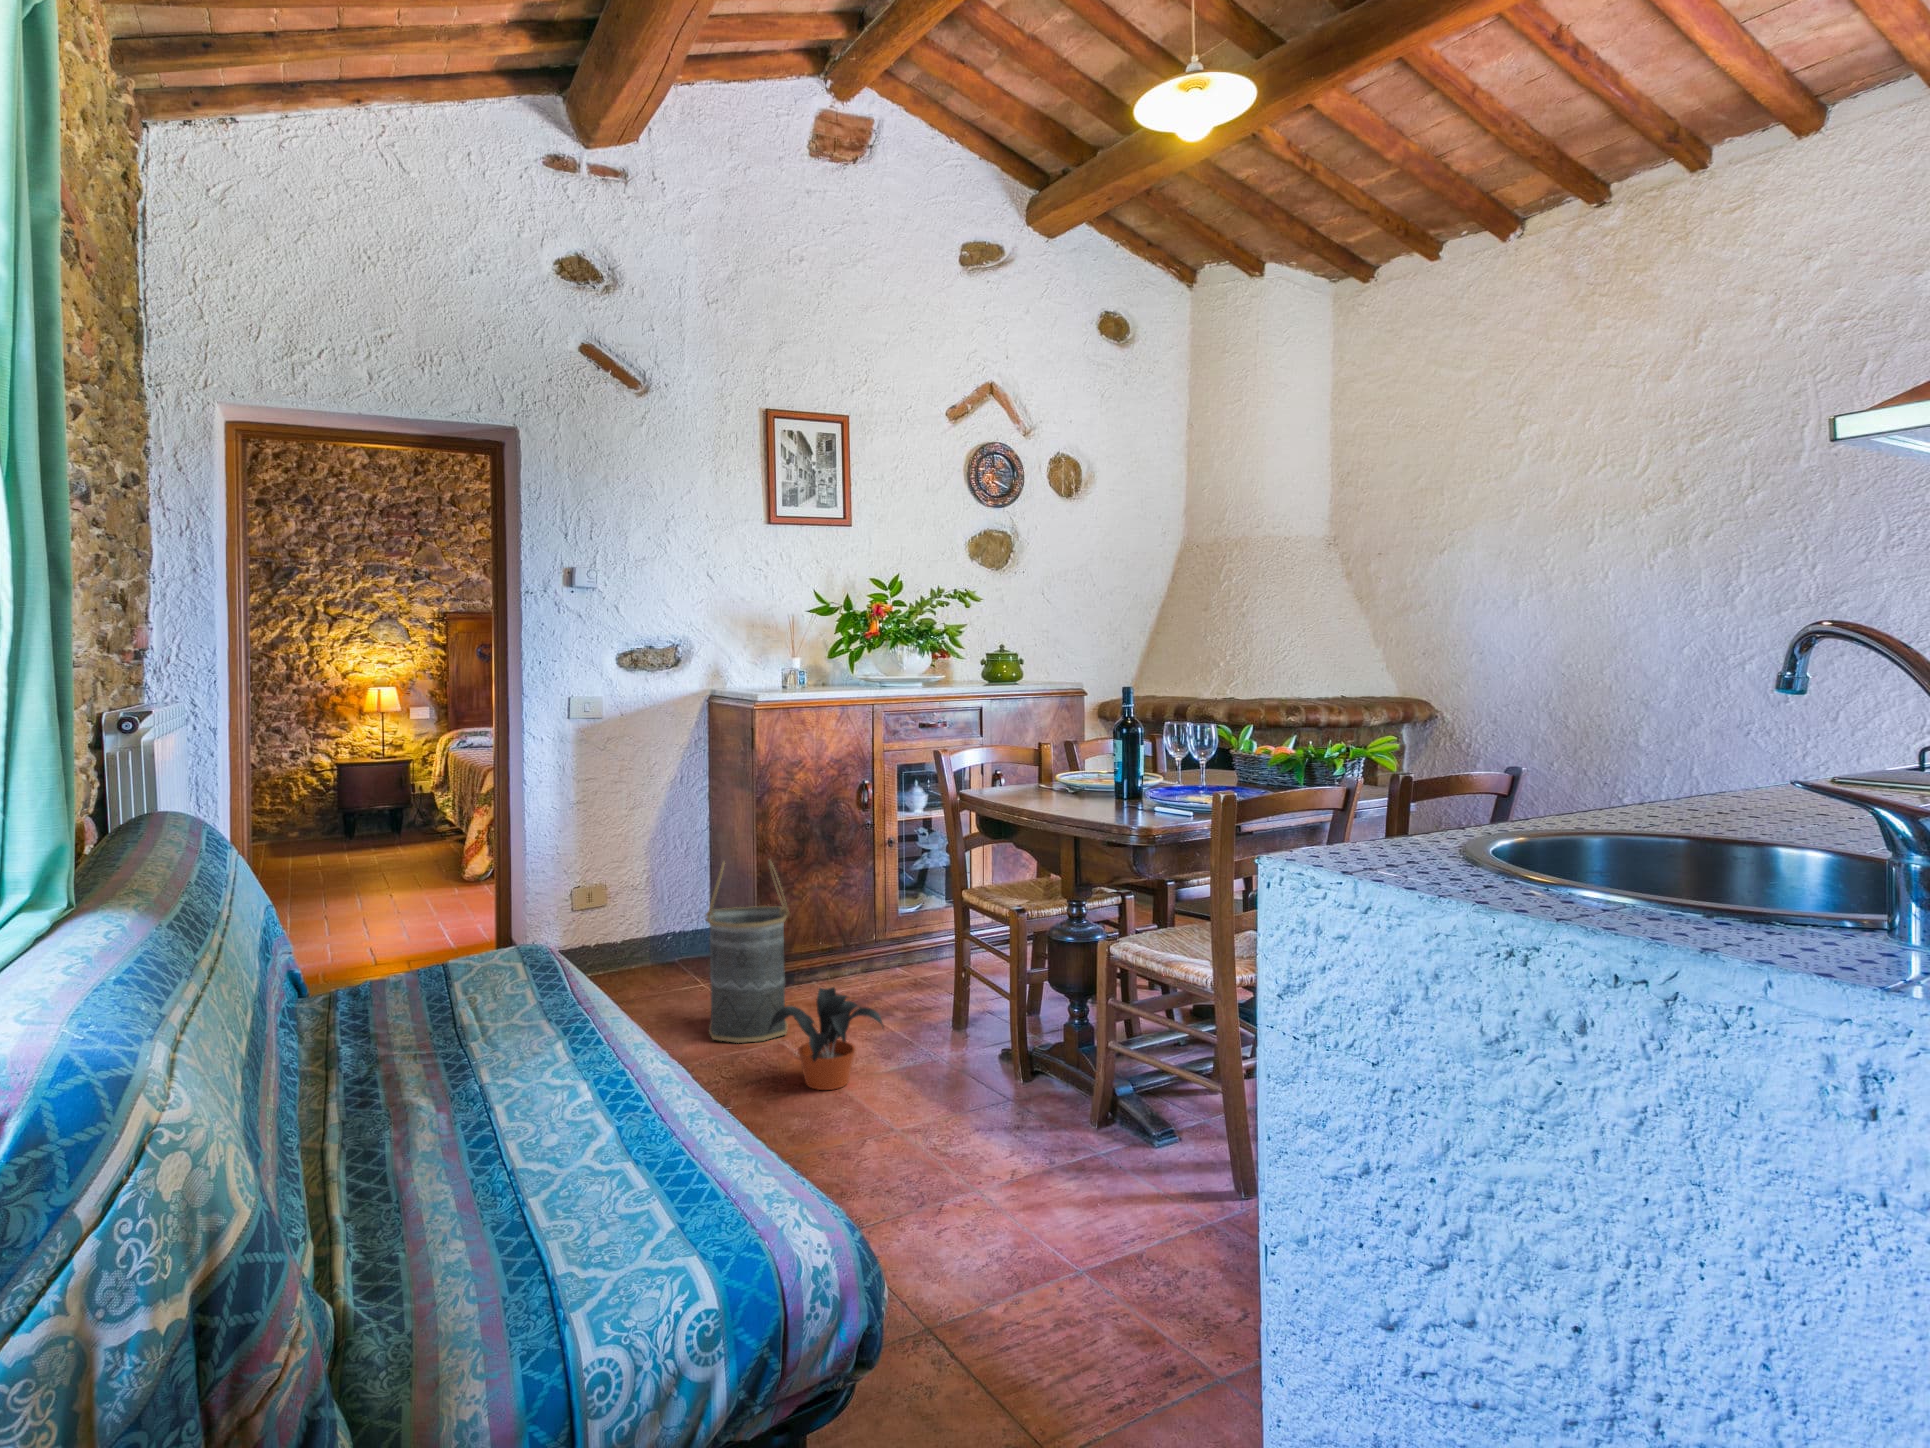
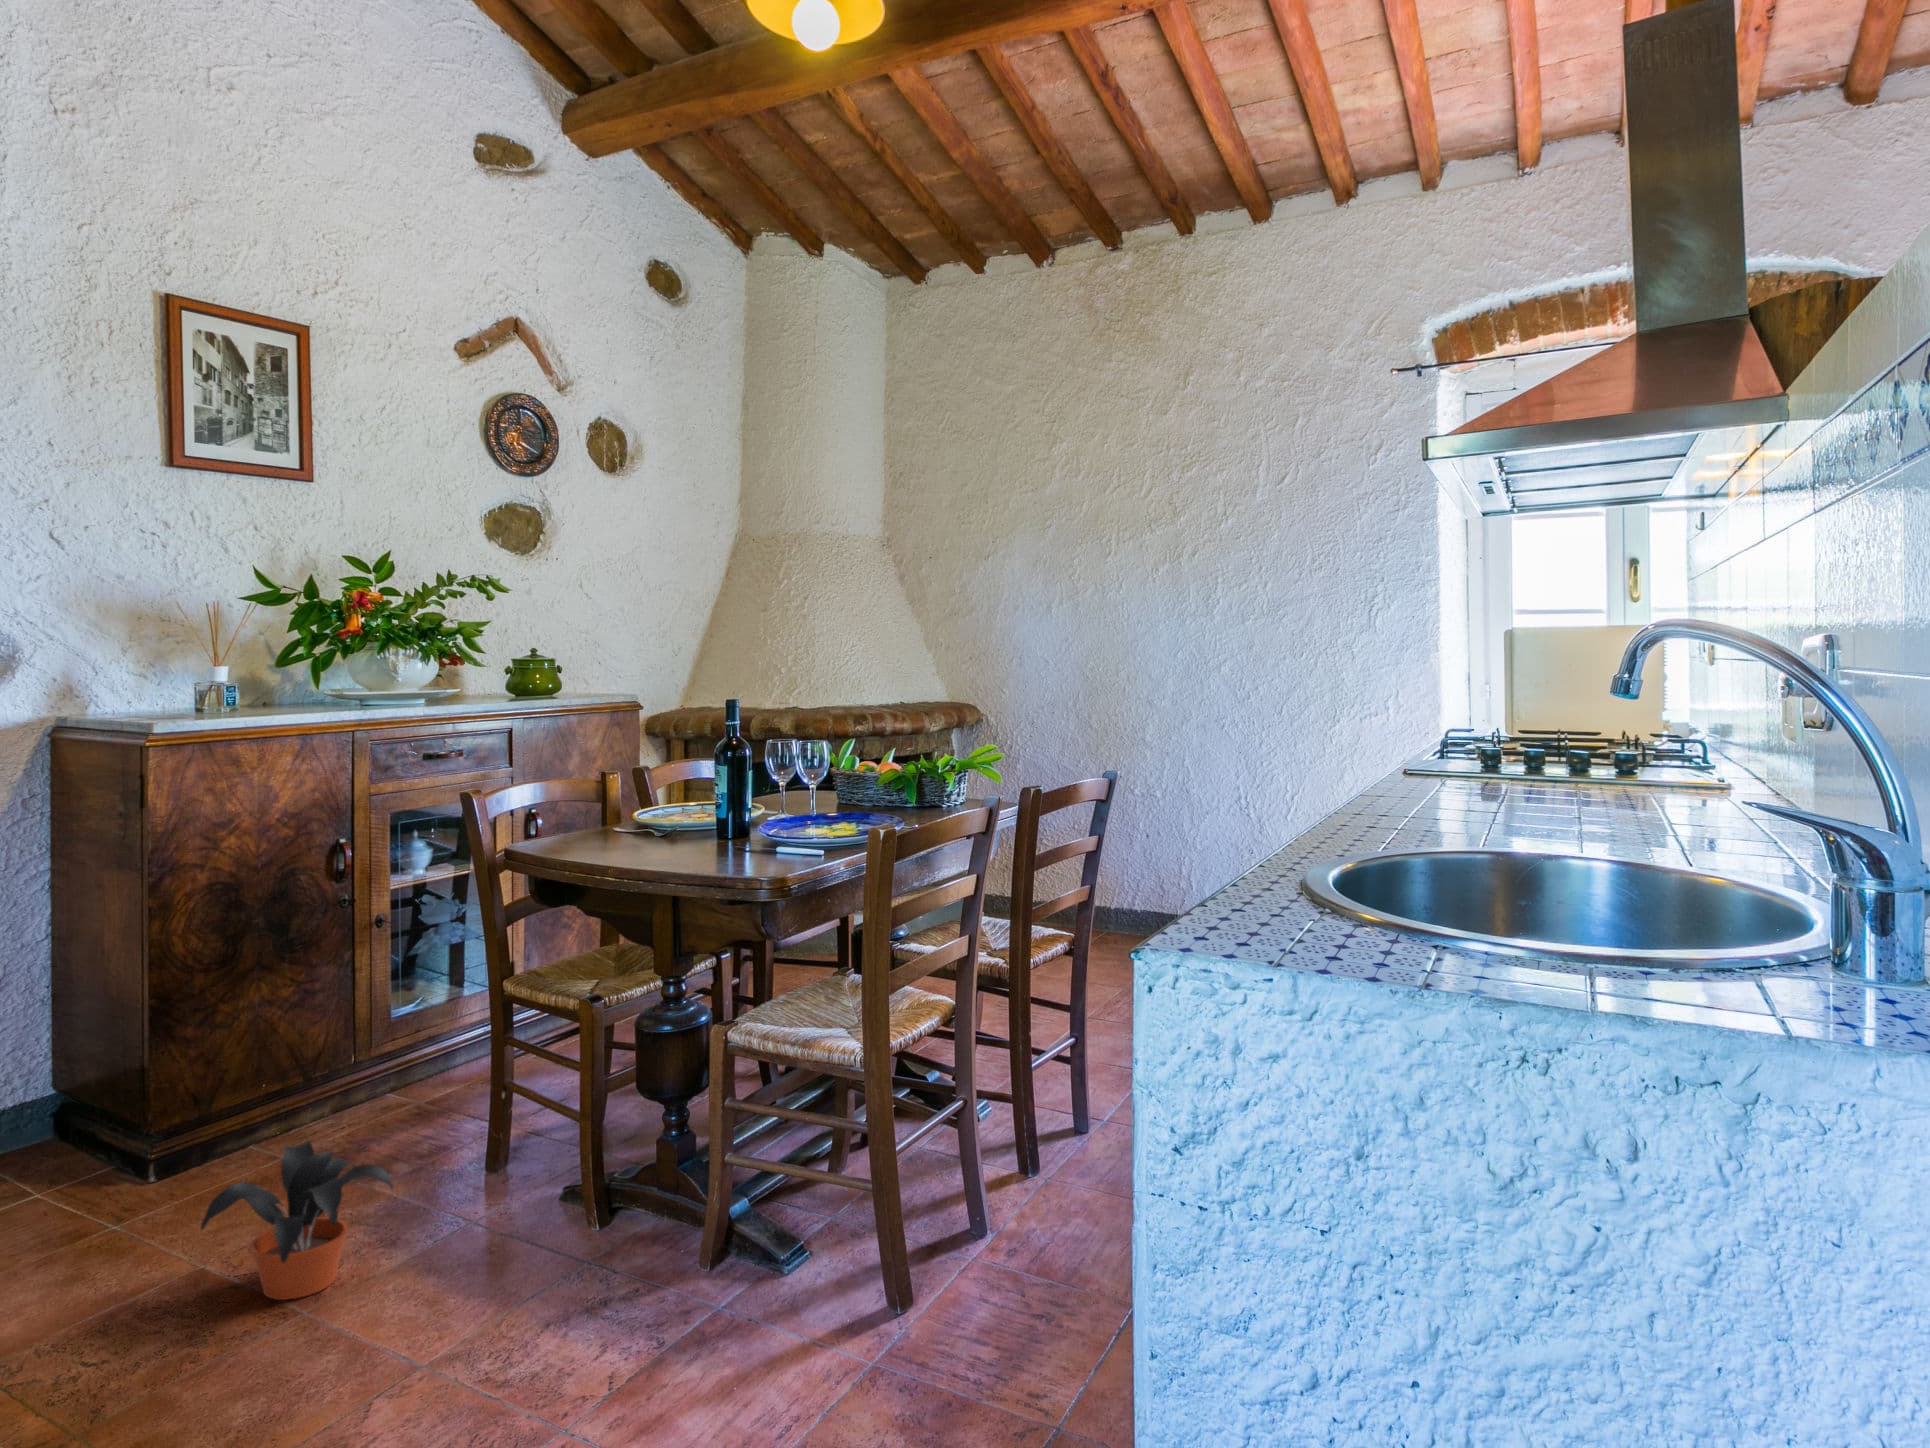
basket: present [705,860,790,1043] -> none [72,962,227,1251]

